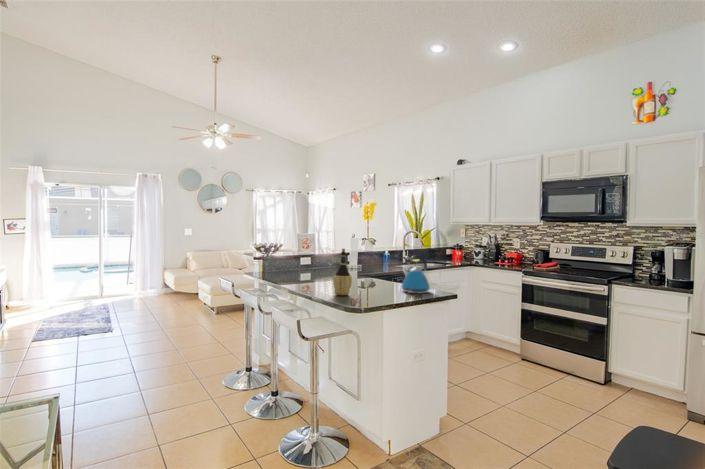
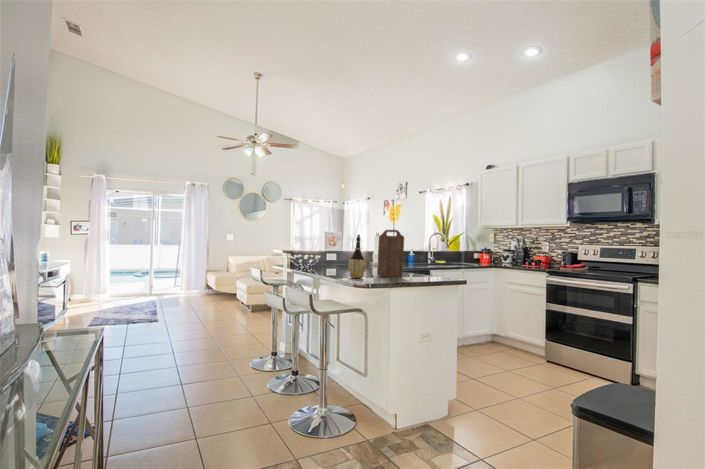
cutting board: none [361,240,390,291] -> present [377,230,404,278]
kettle: present [402,256,430,293] -> none [415,245,444,280]

